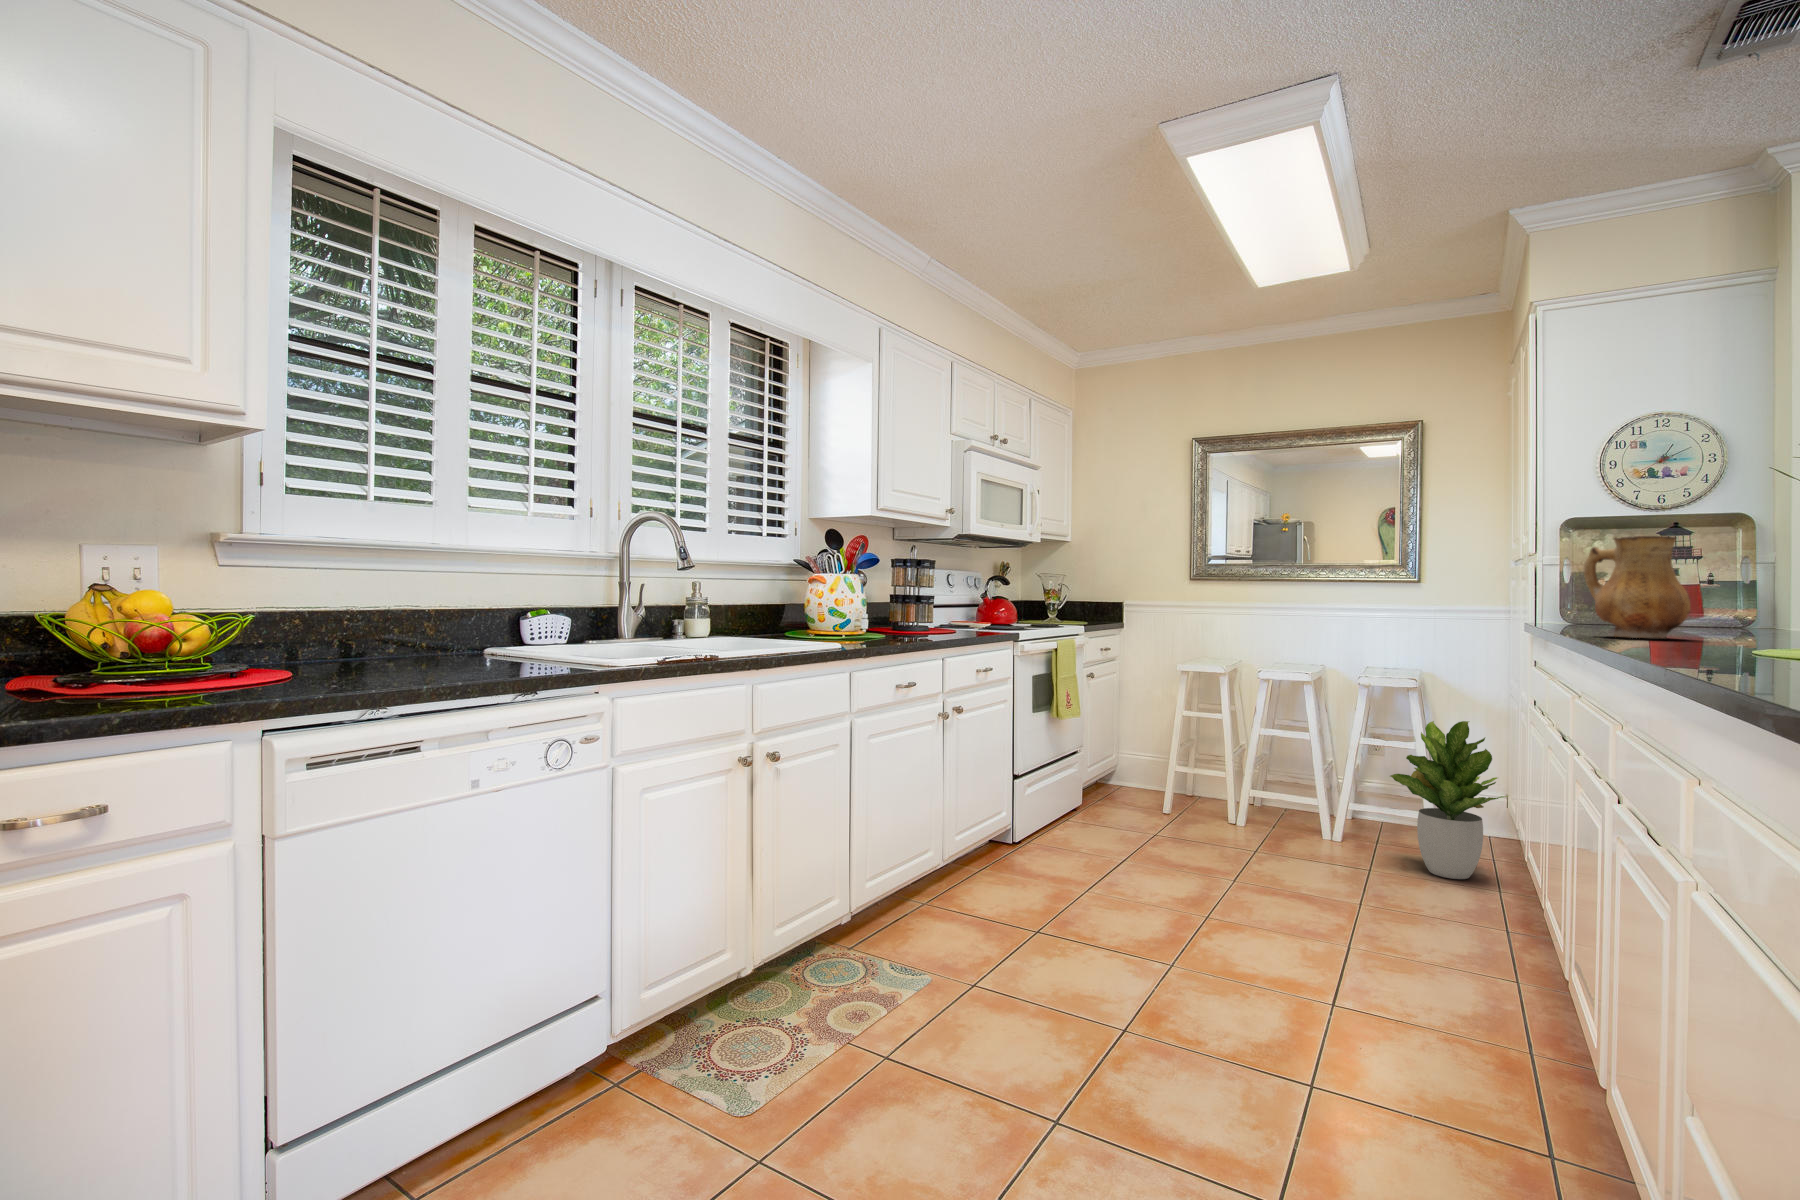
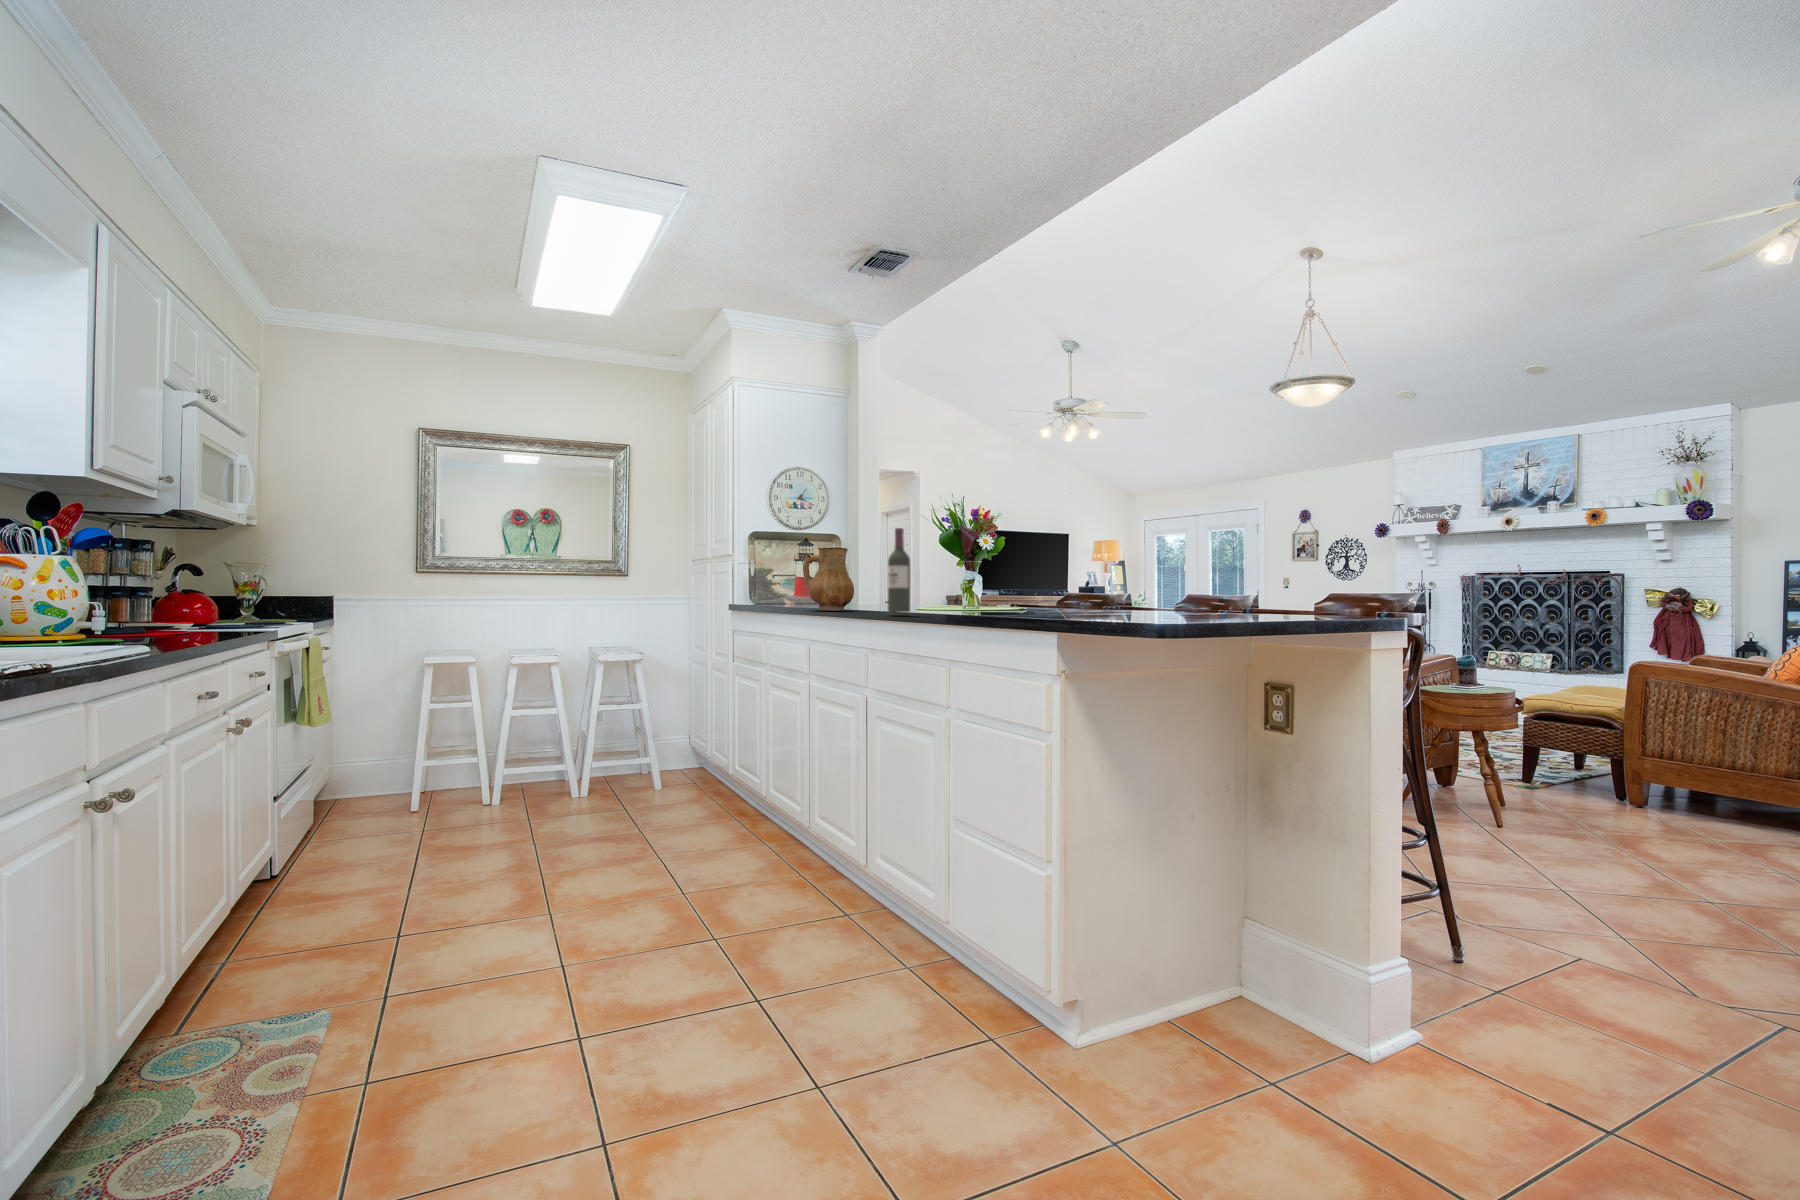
wine bottle: none [1701,496,1759,653] -> present [888,528,910,616]
potted plant: present [1390,721,1508,879] -> none [639,681,718,802]

